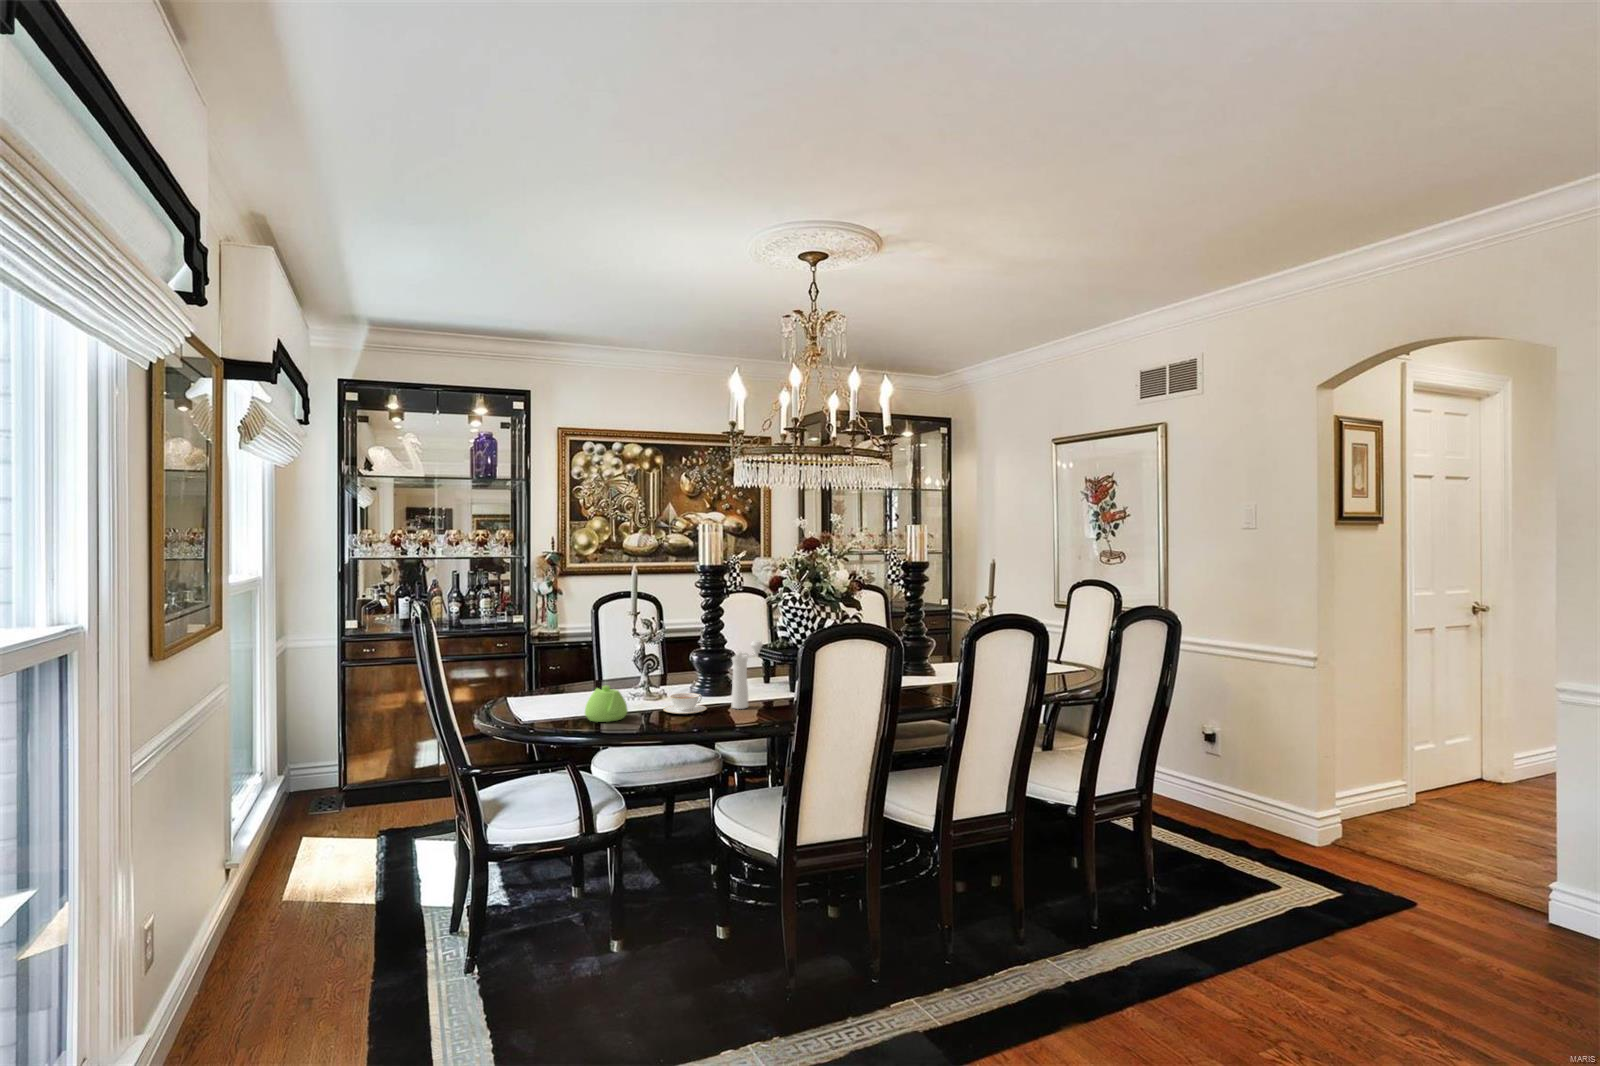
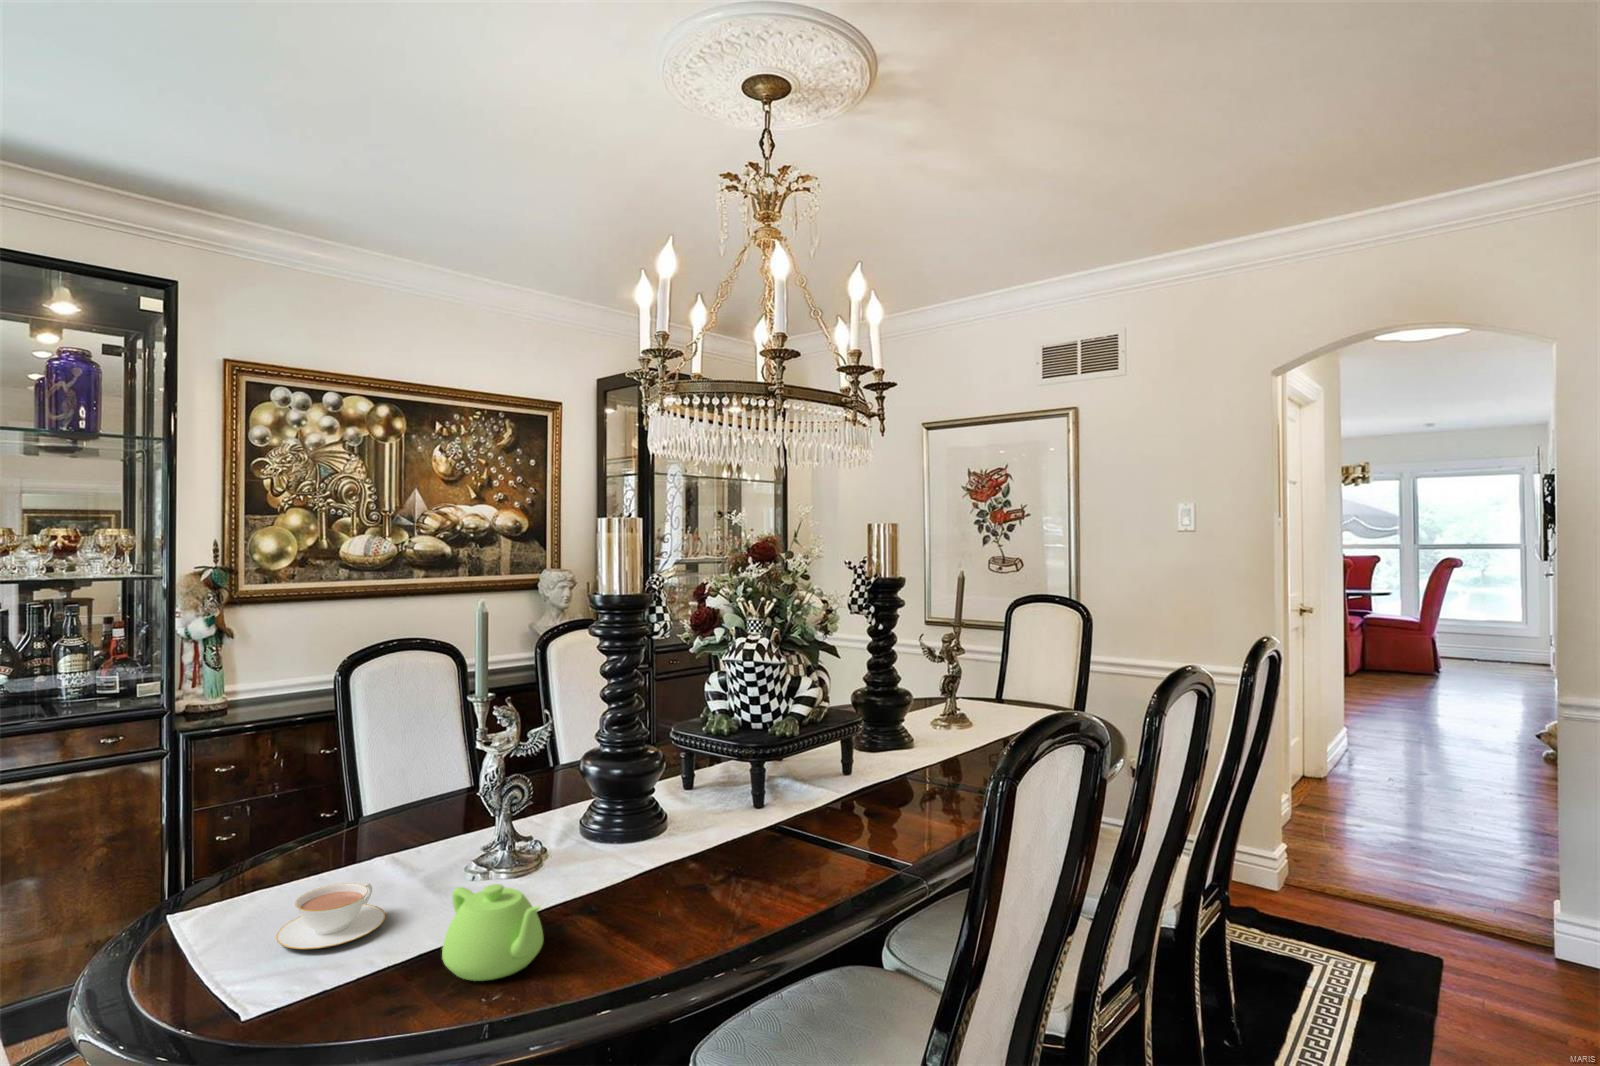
pepper mill: present [732,641,763,709] -> none [719,734,757,875]
teacup: present [663,693,707,714] -> present [276,883,385,949]

